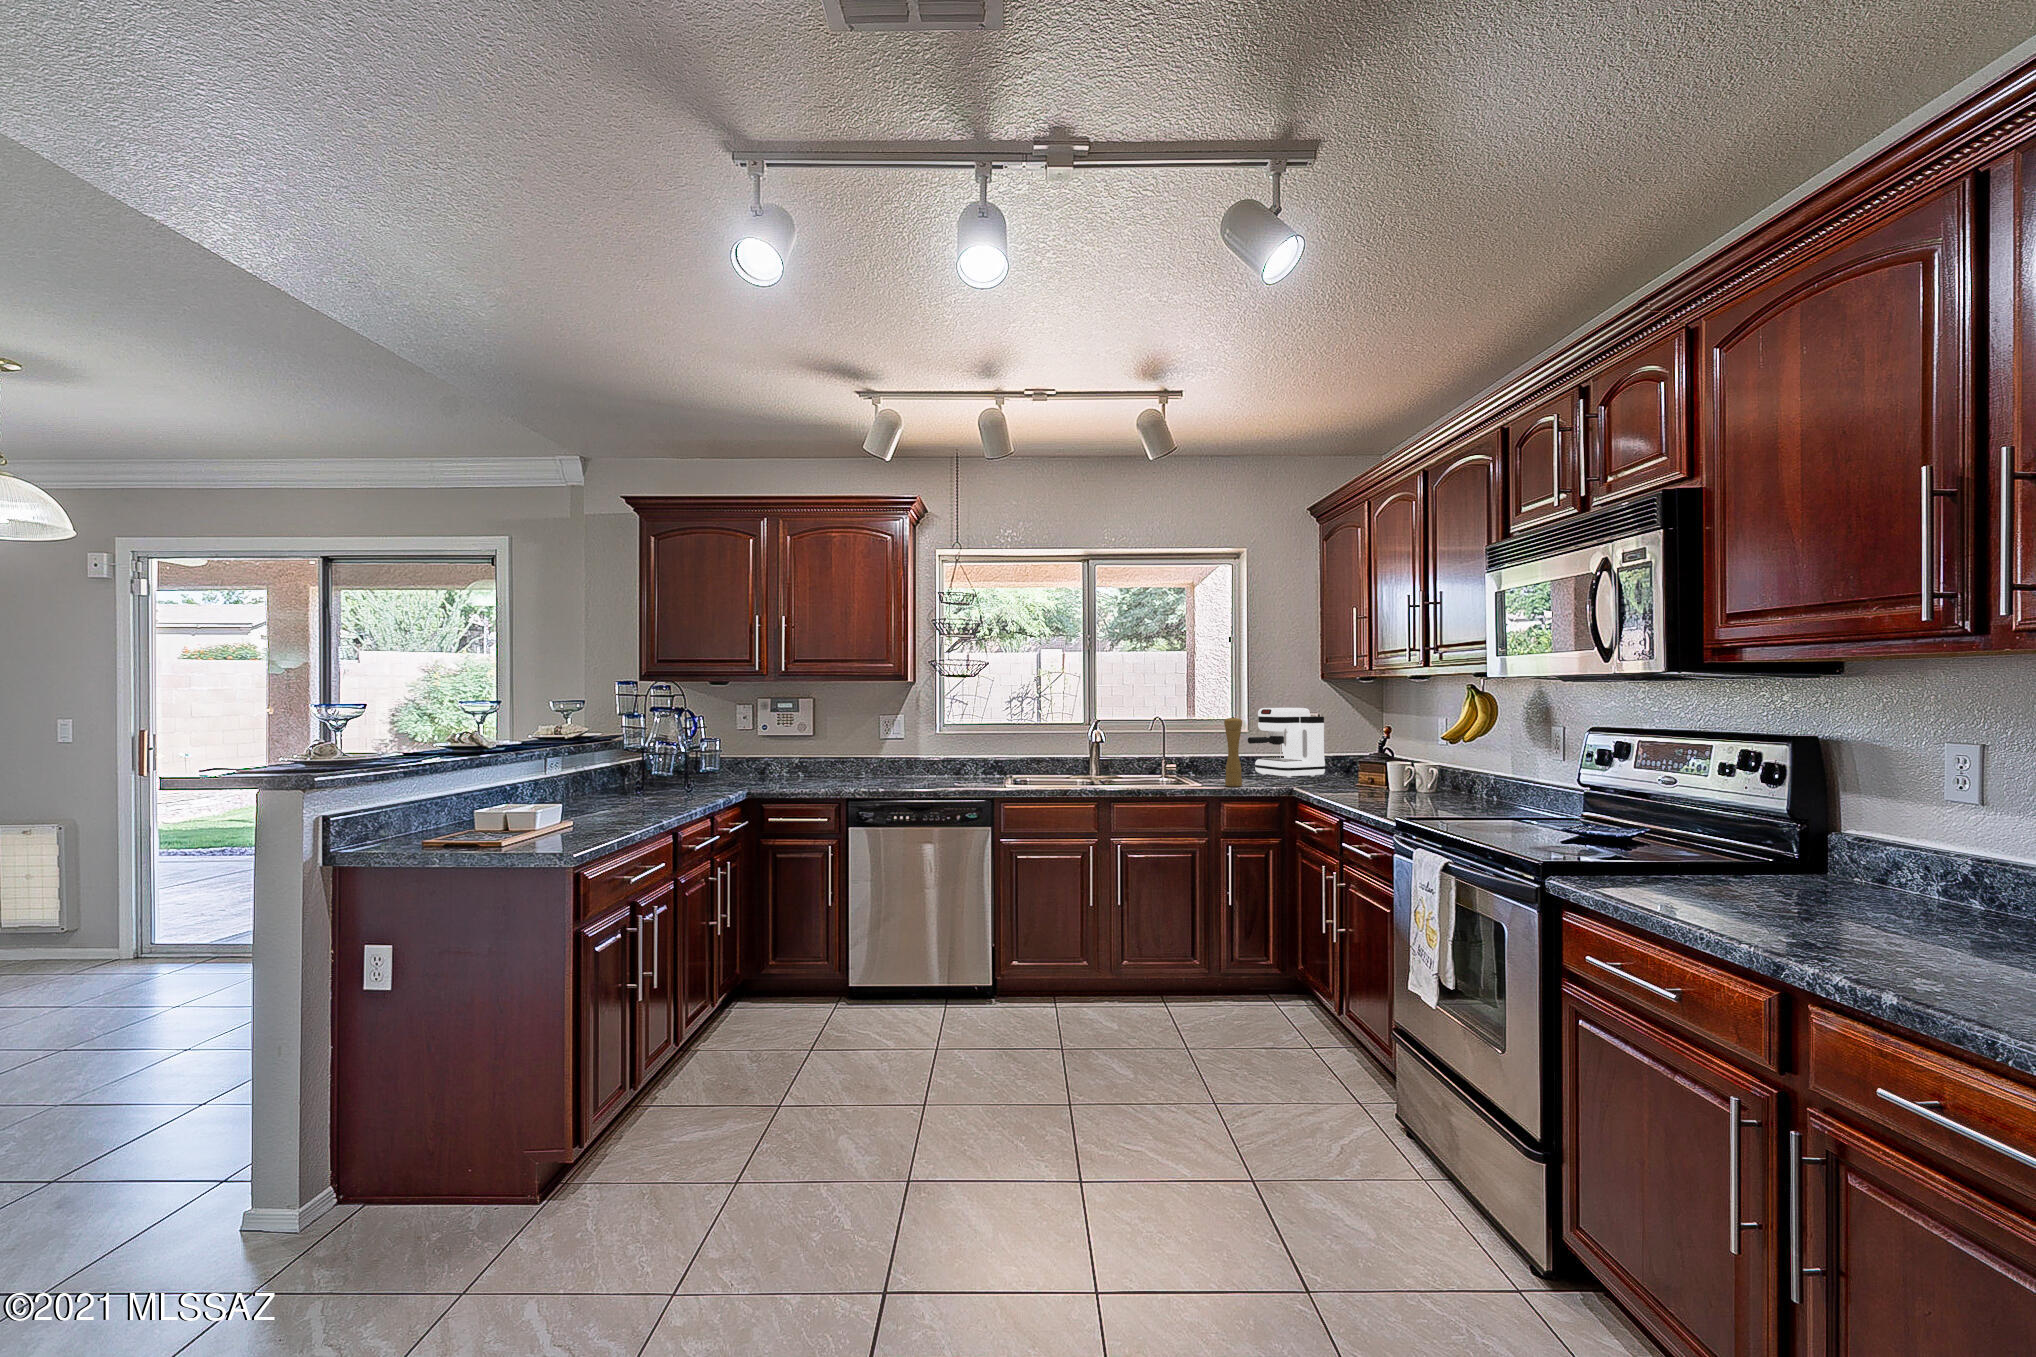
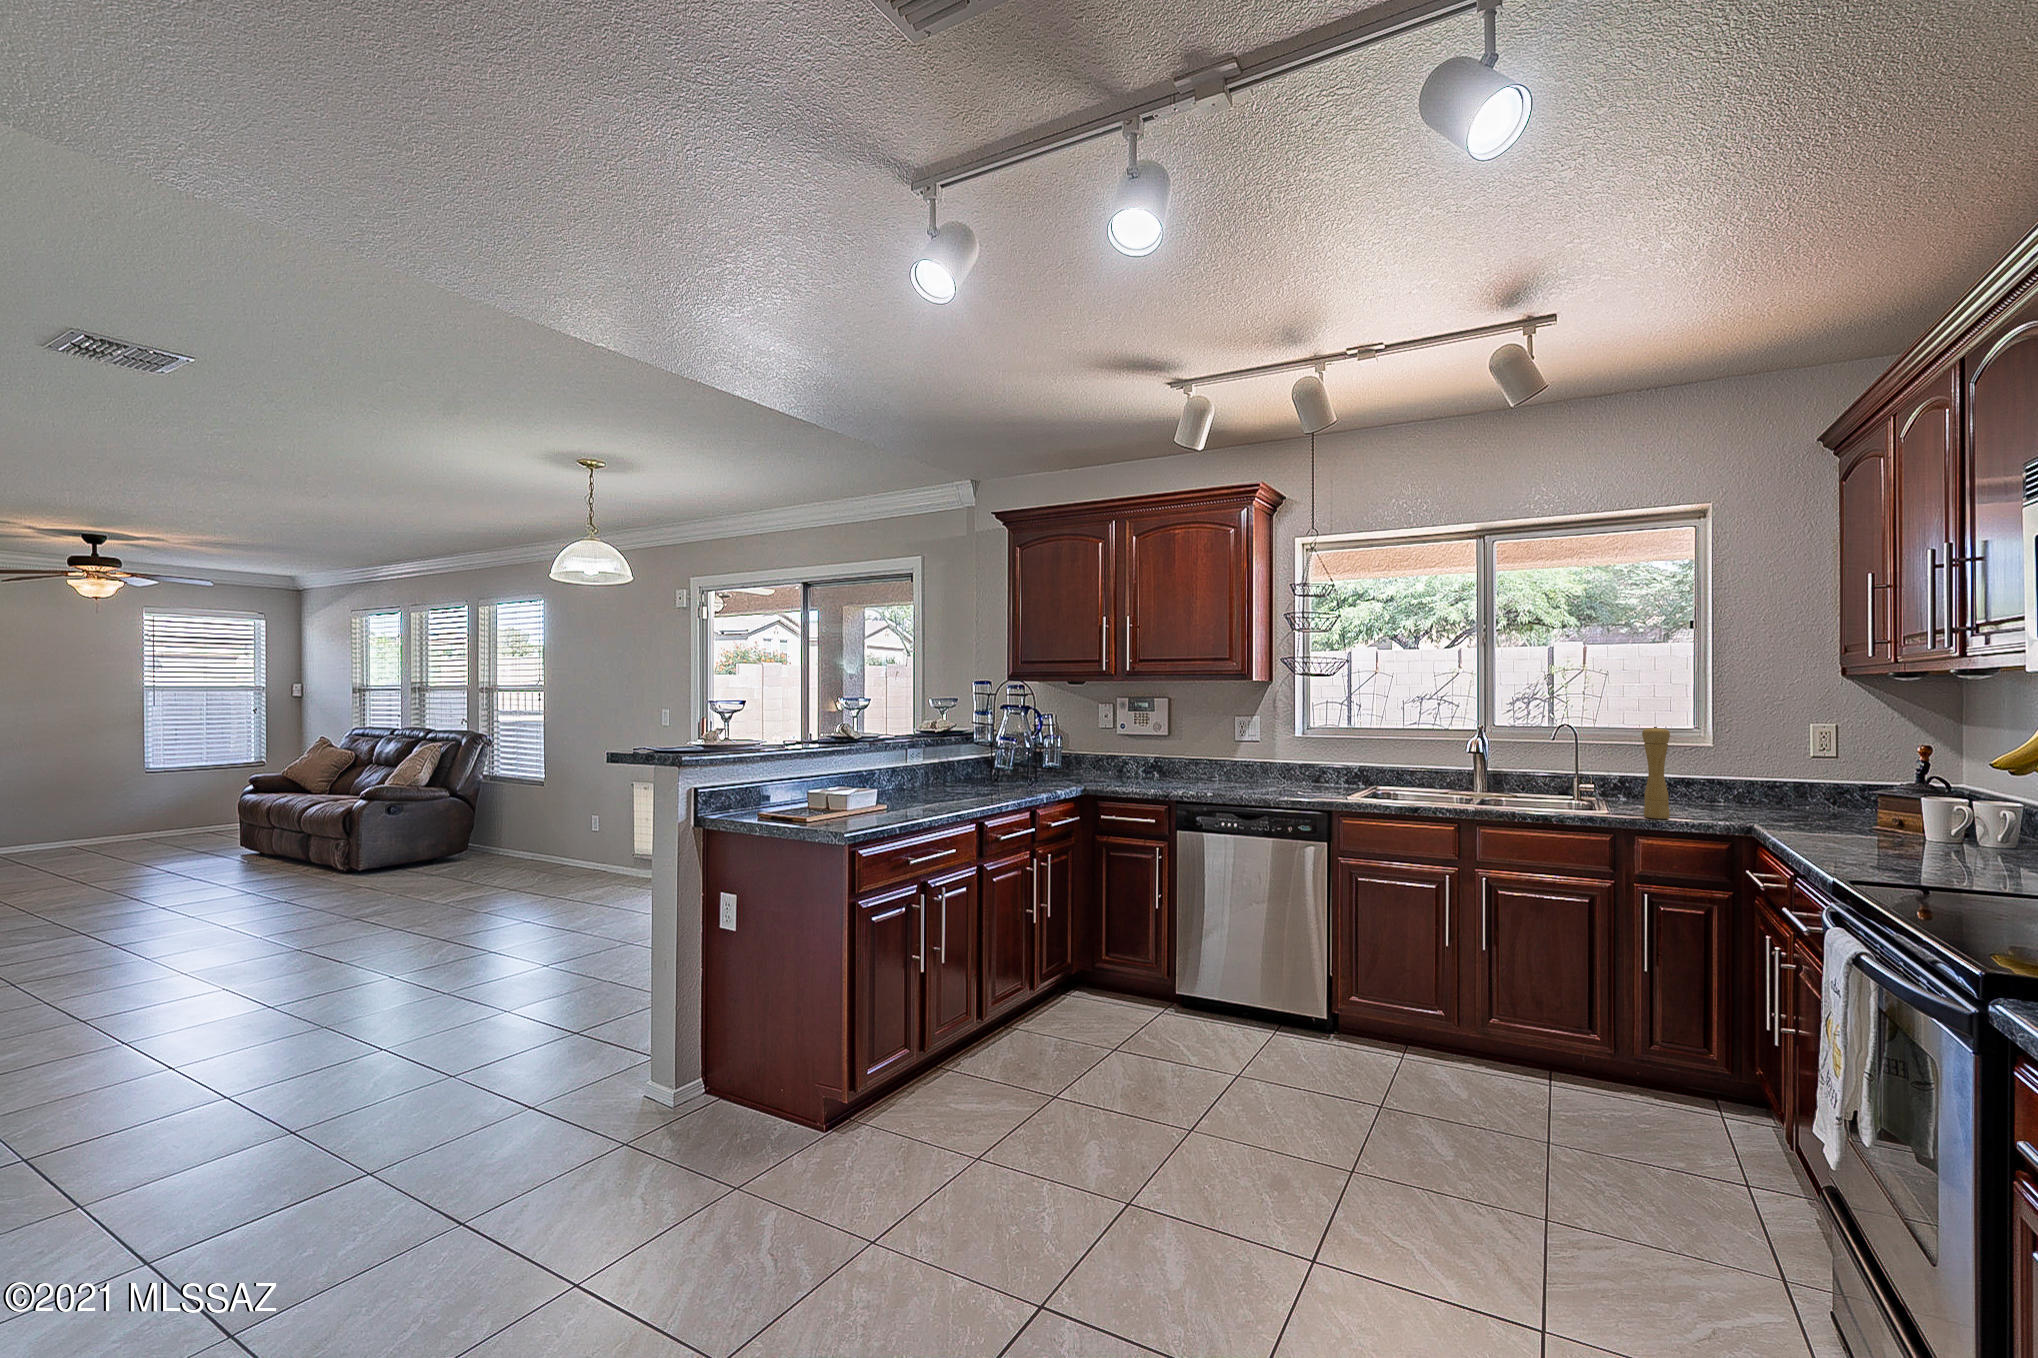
coffee maker: present [1248,708,1325,778] -> none [1707,715,1841,813]

